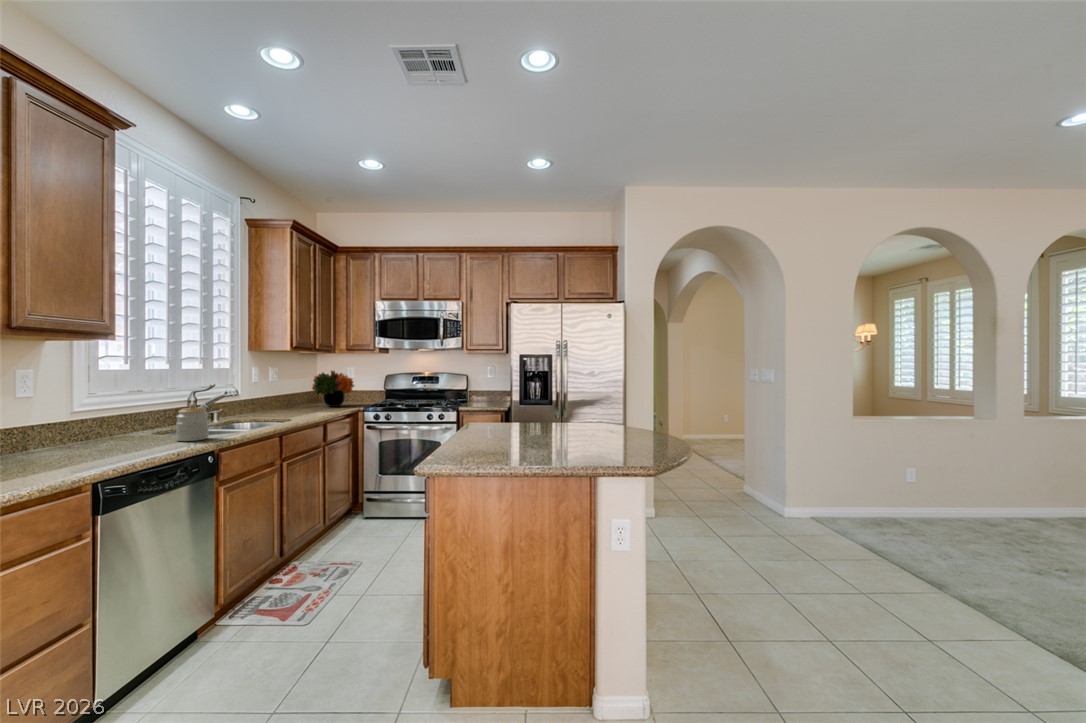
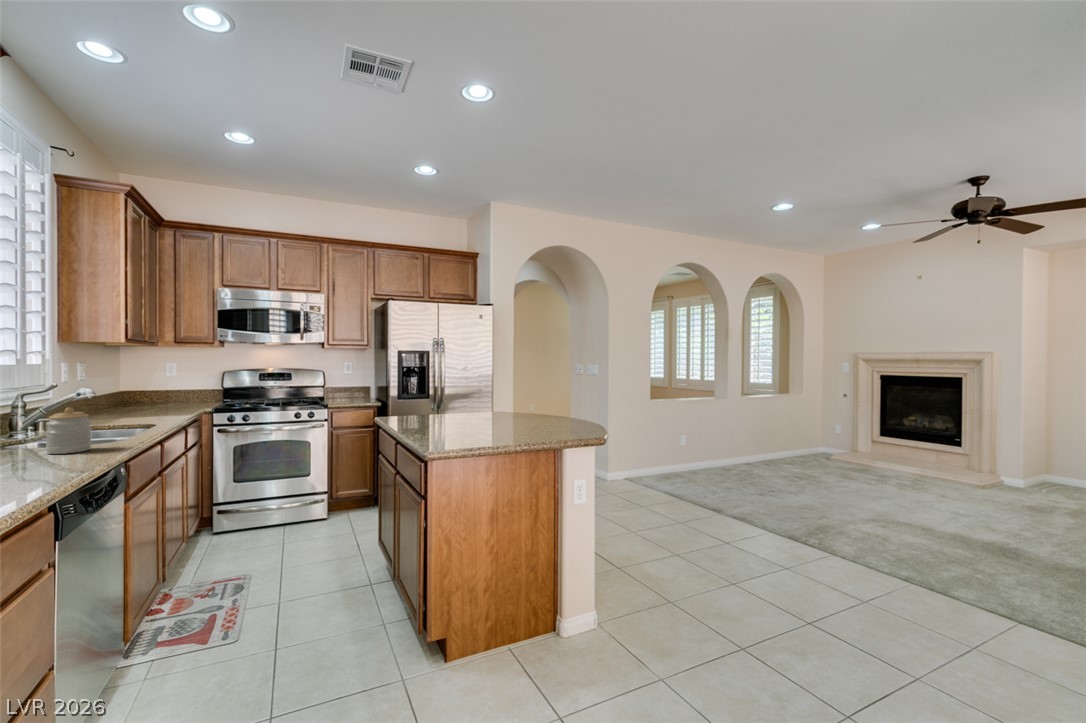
flower arrangement: present [312,371,354,407] -> none [132,367,195,410]

